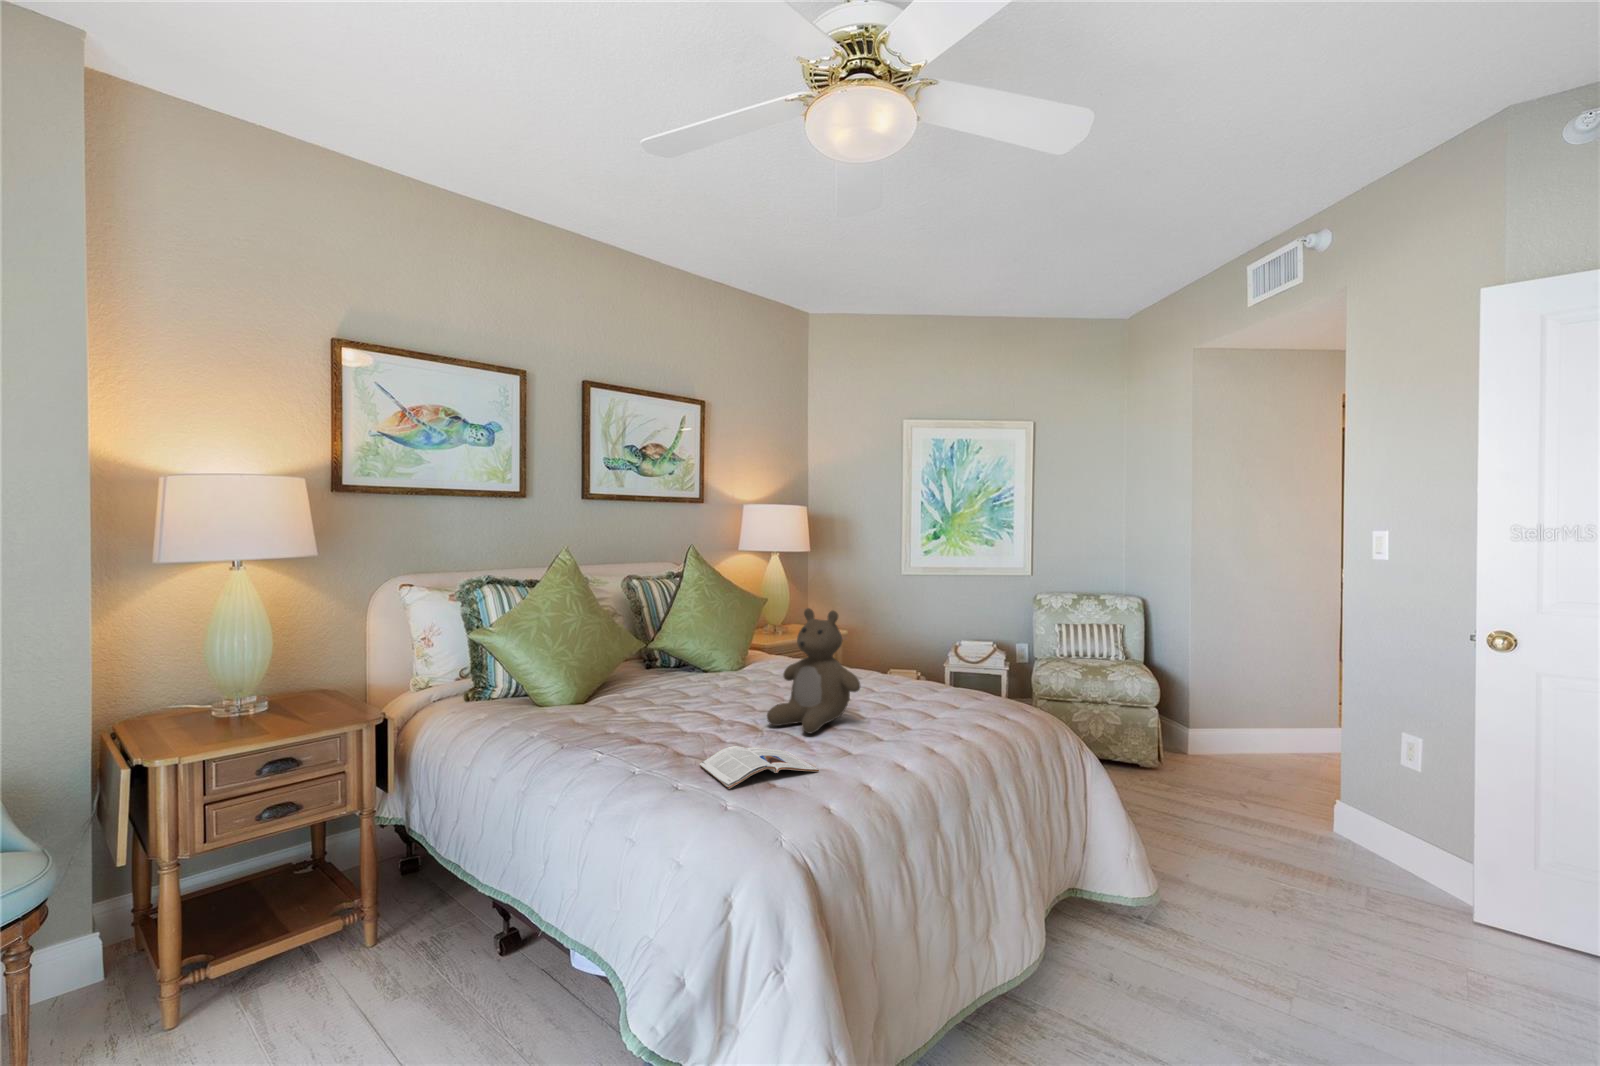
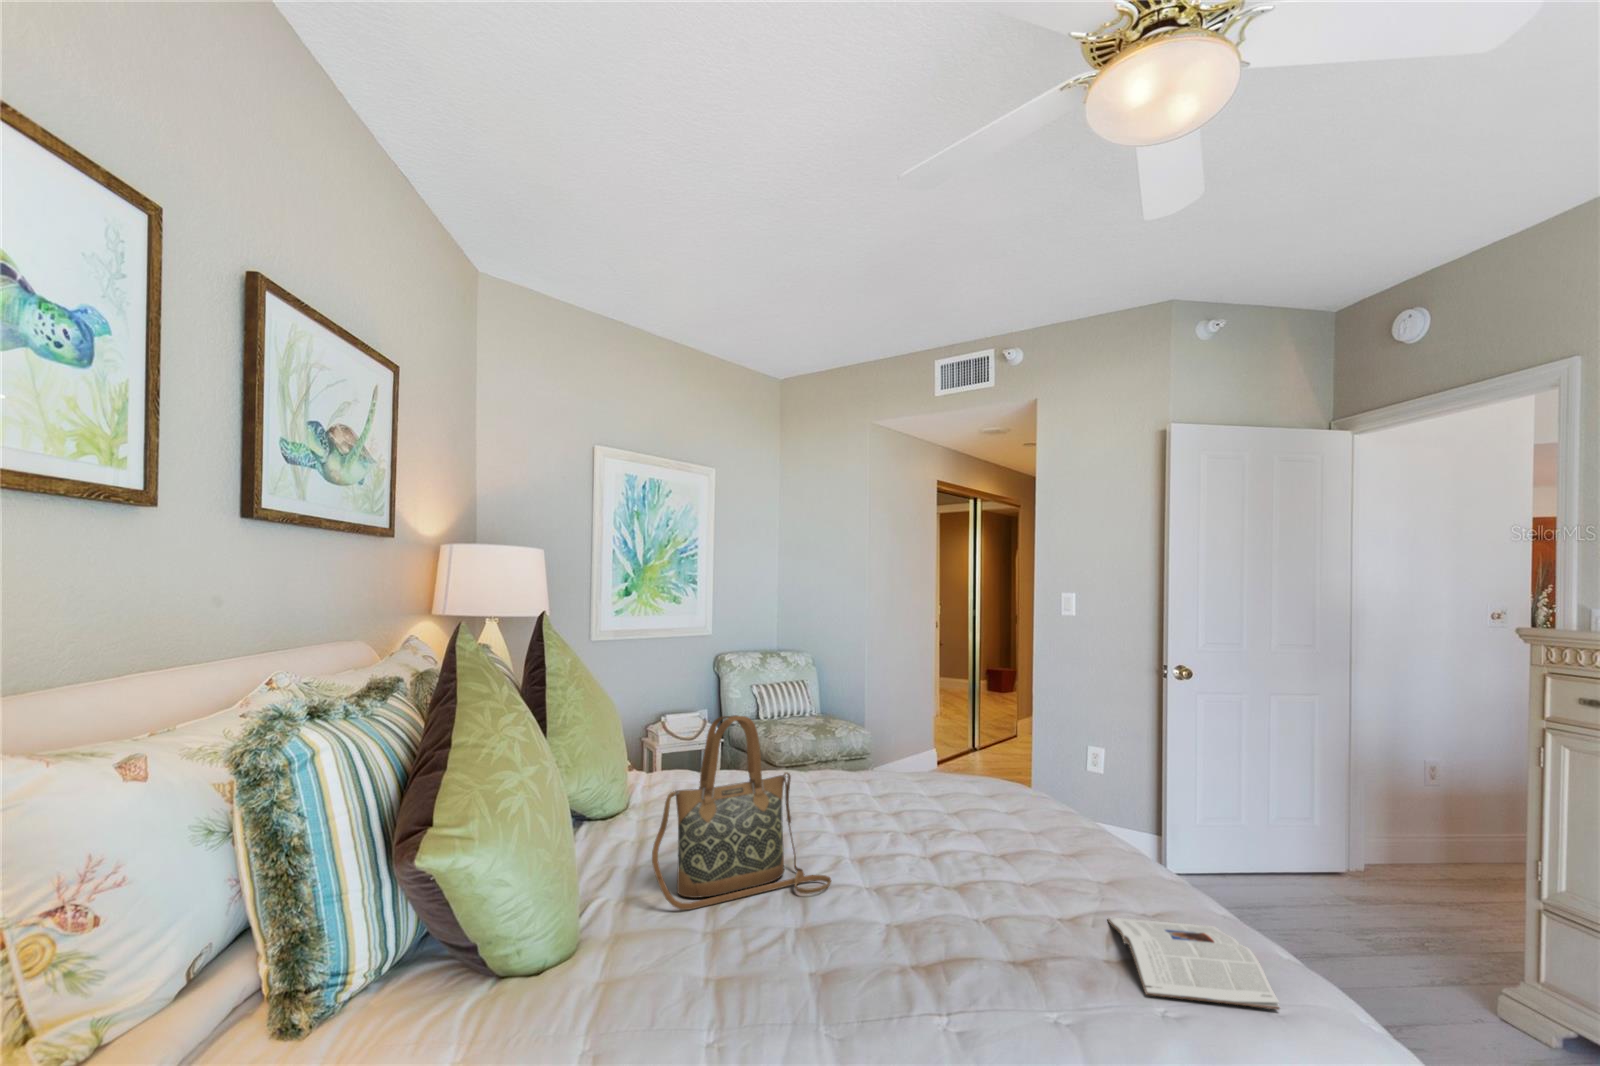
handbag: none [640,602,724,705] -> present [652,715,831,910]
teddy bear: present [767,608,860,734] -> none [923,699,1060,887]

